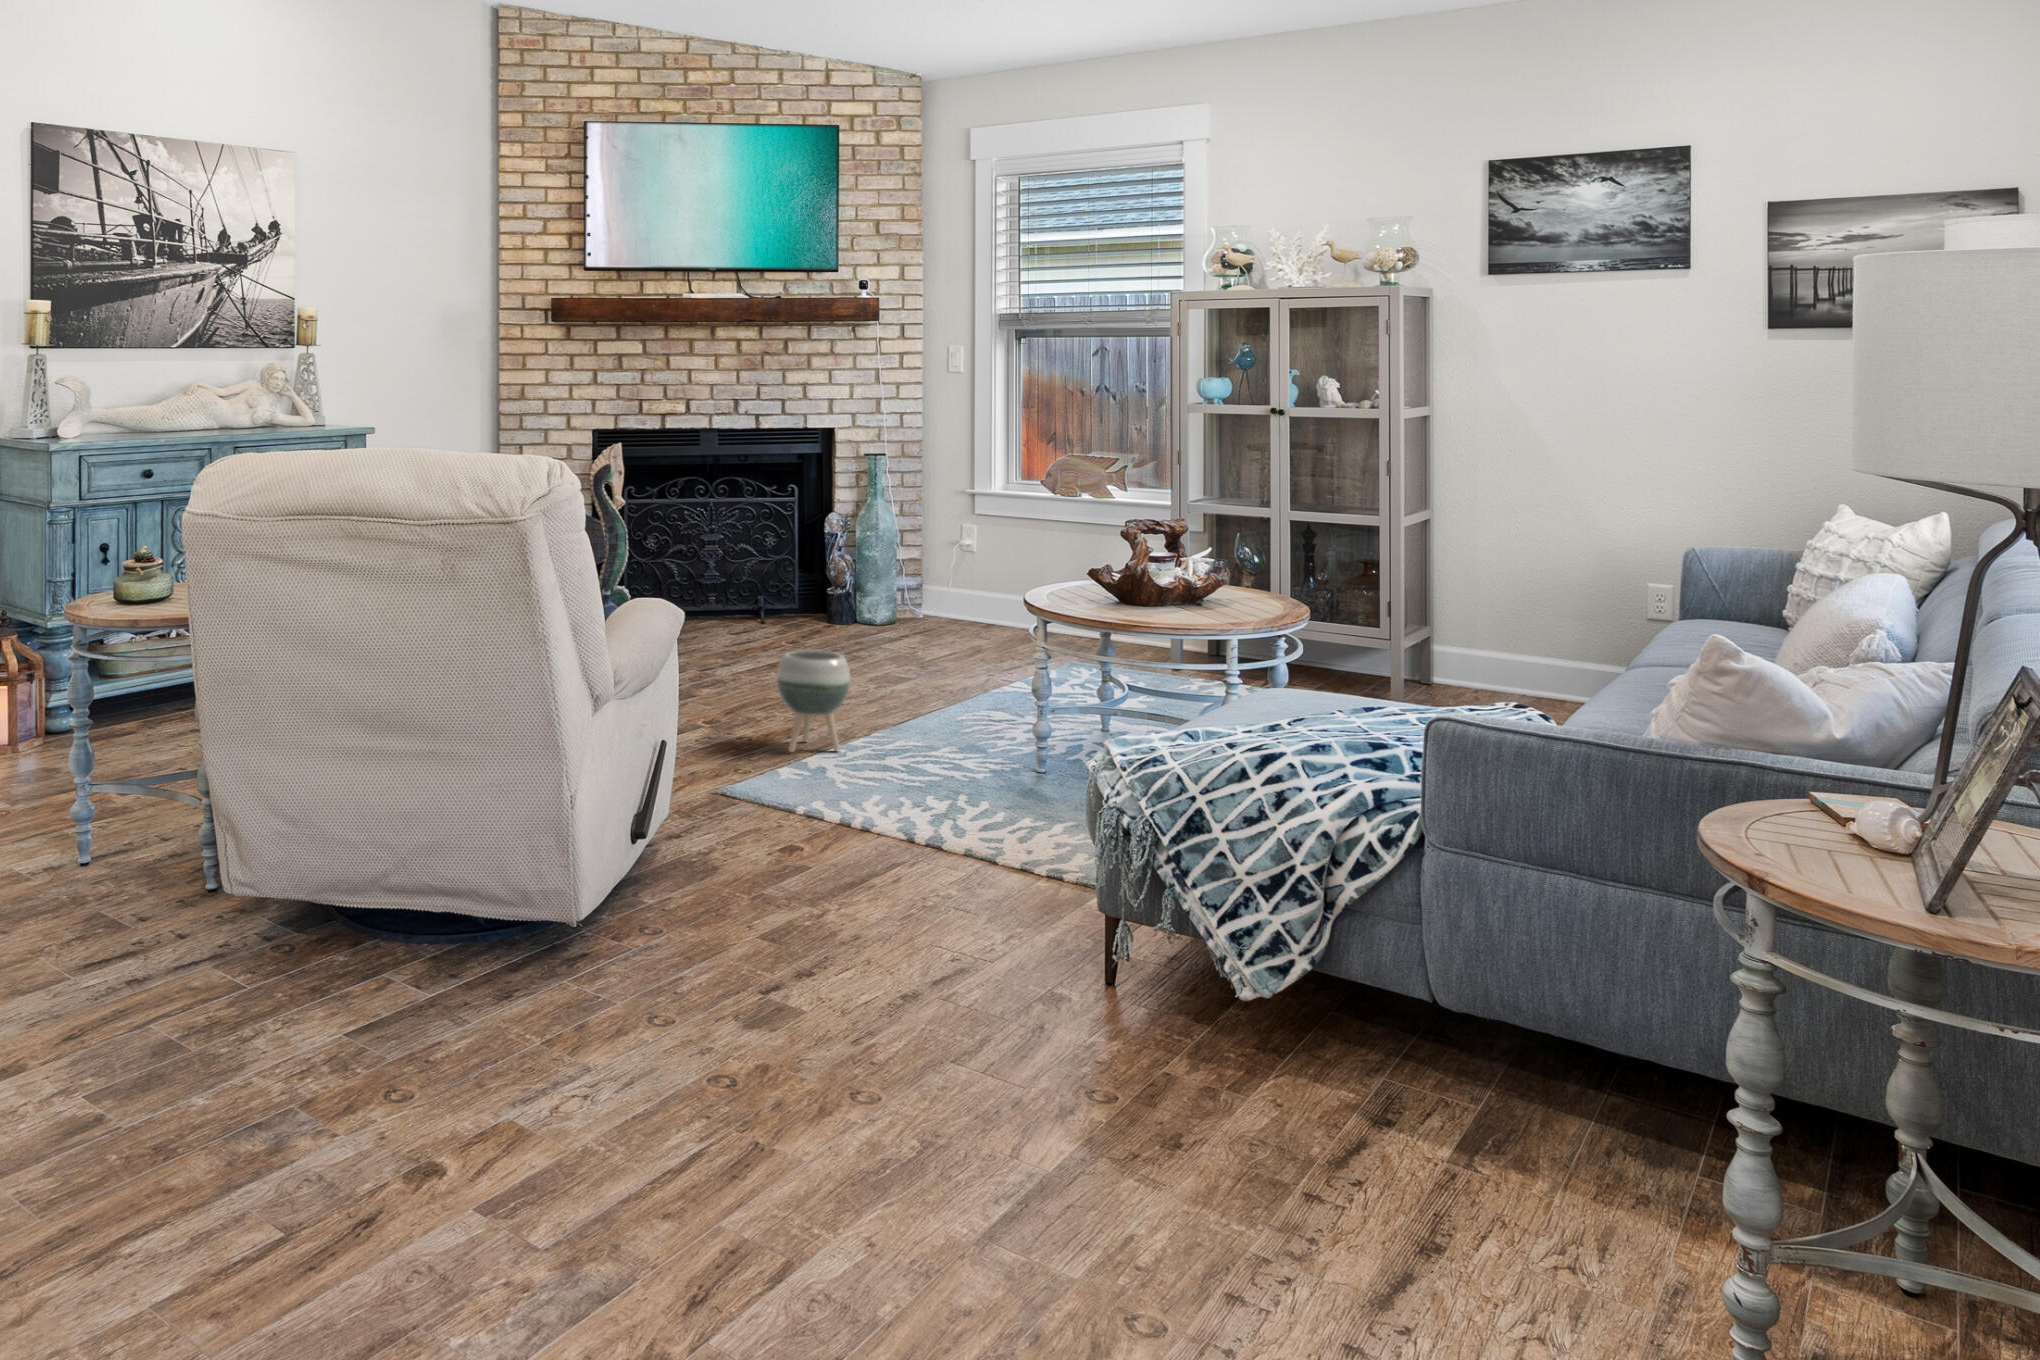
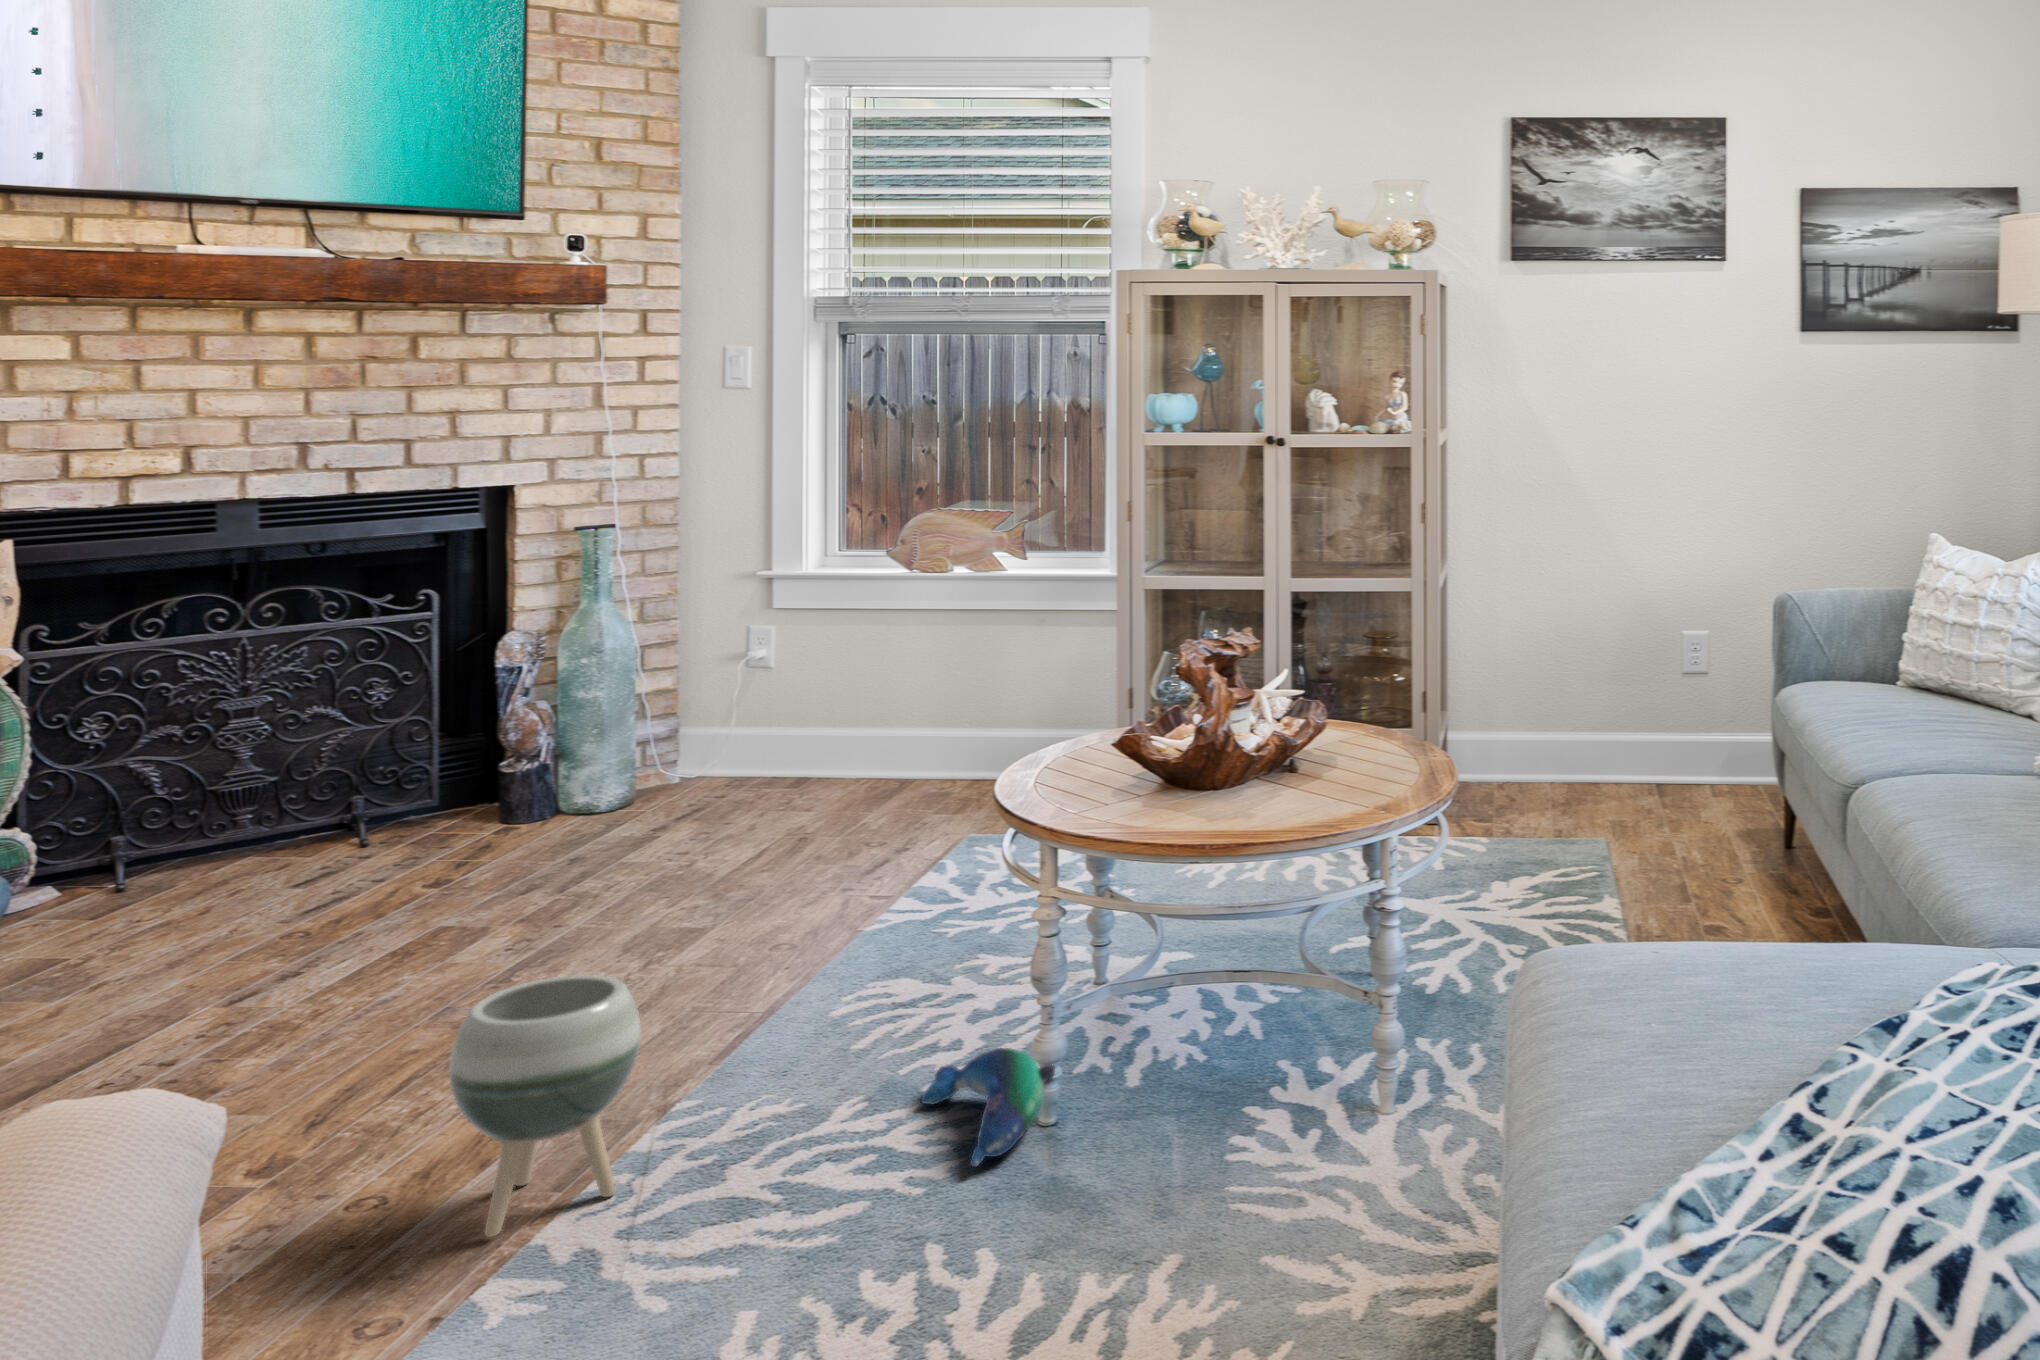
plush toy: none [977,727,1037,770] -> present [921,1048,1055,1167]

